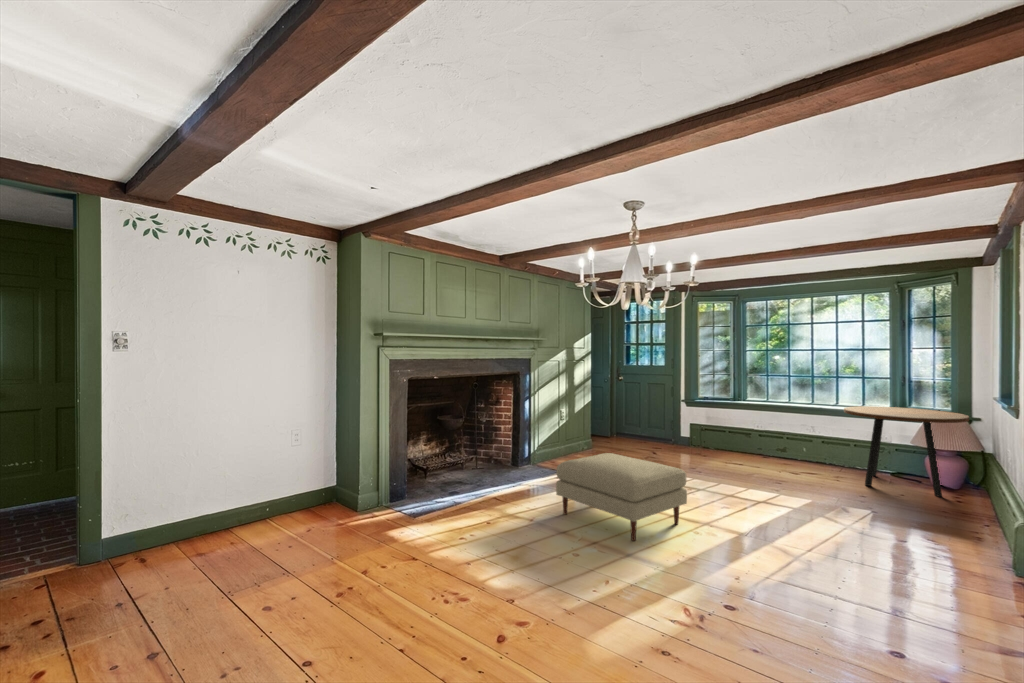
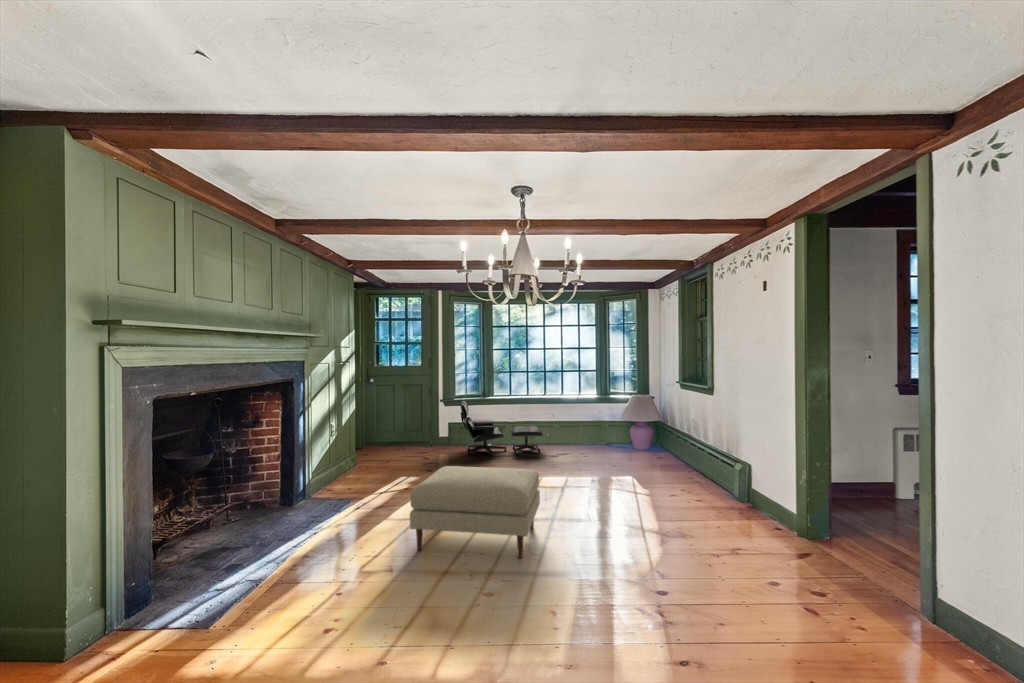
lounge chair: none [694,402,795,468] -> present [460,401,543,455]
dining table: present [844,406,969,497] -> none [582,393,659,457]

